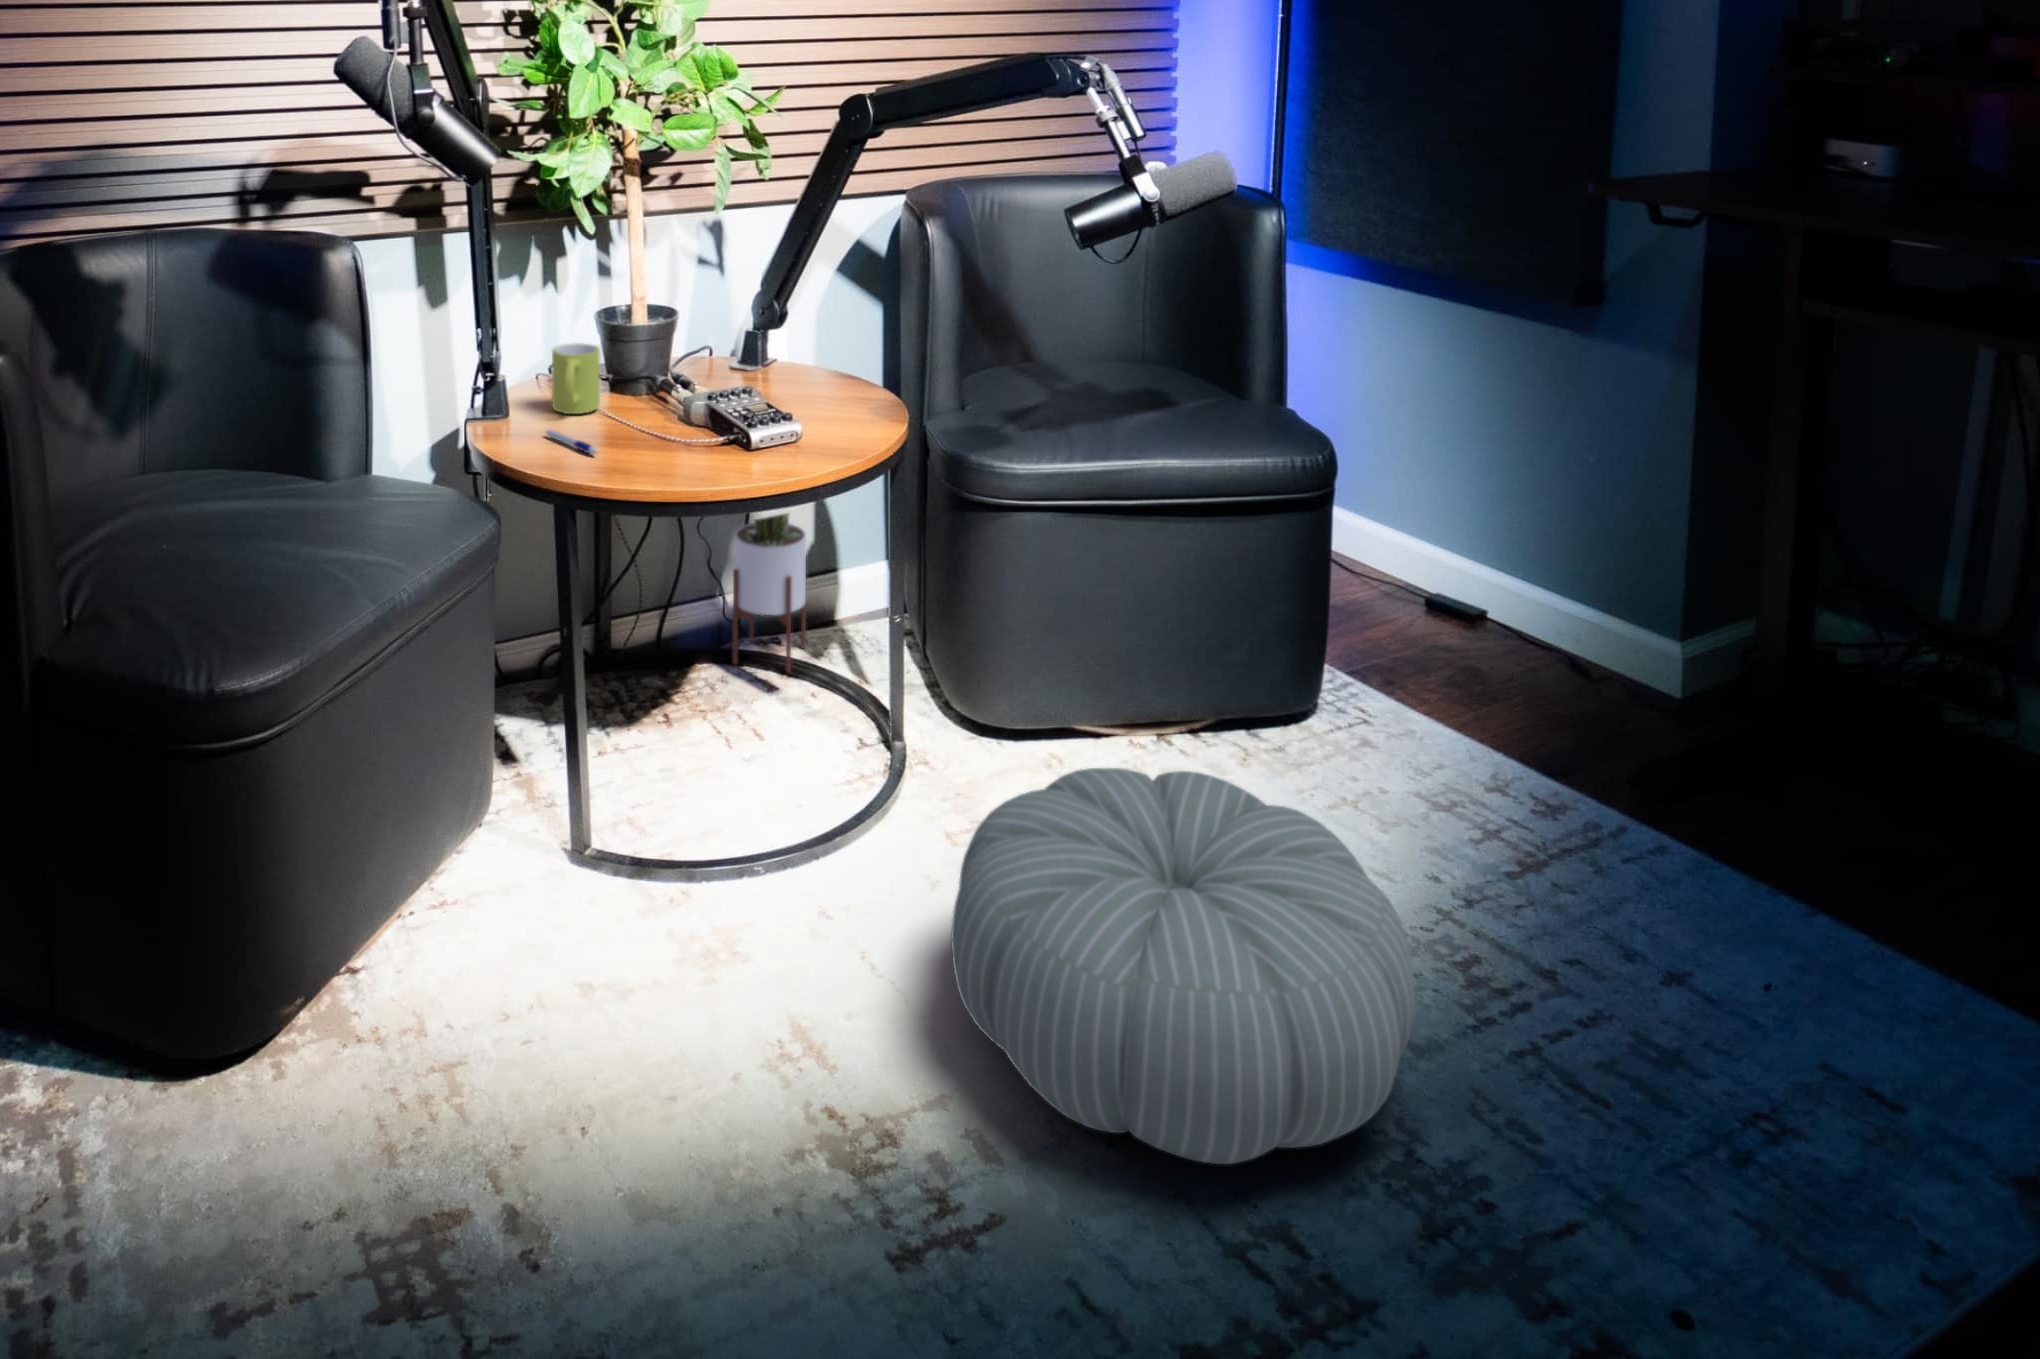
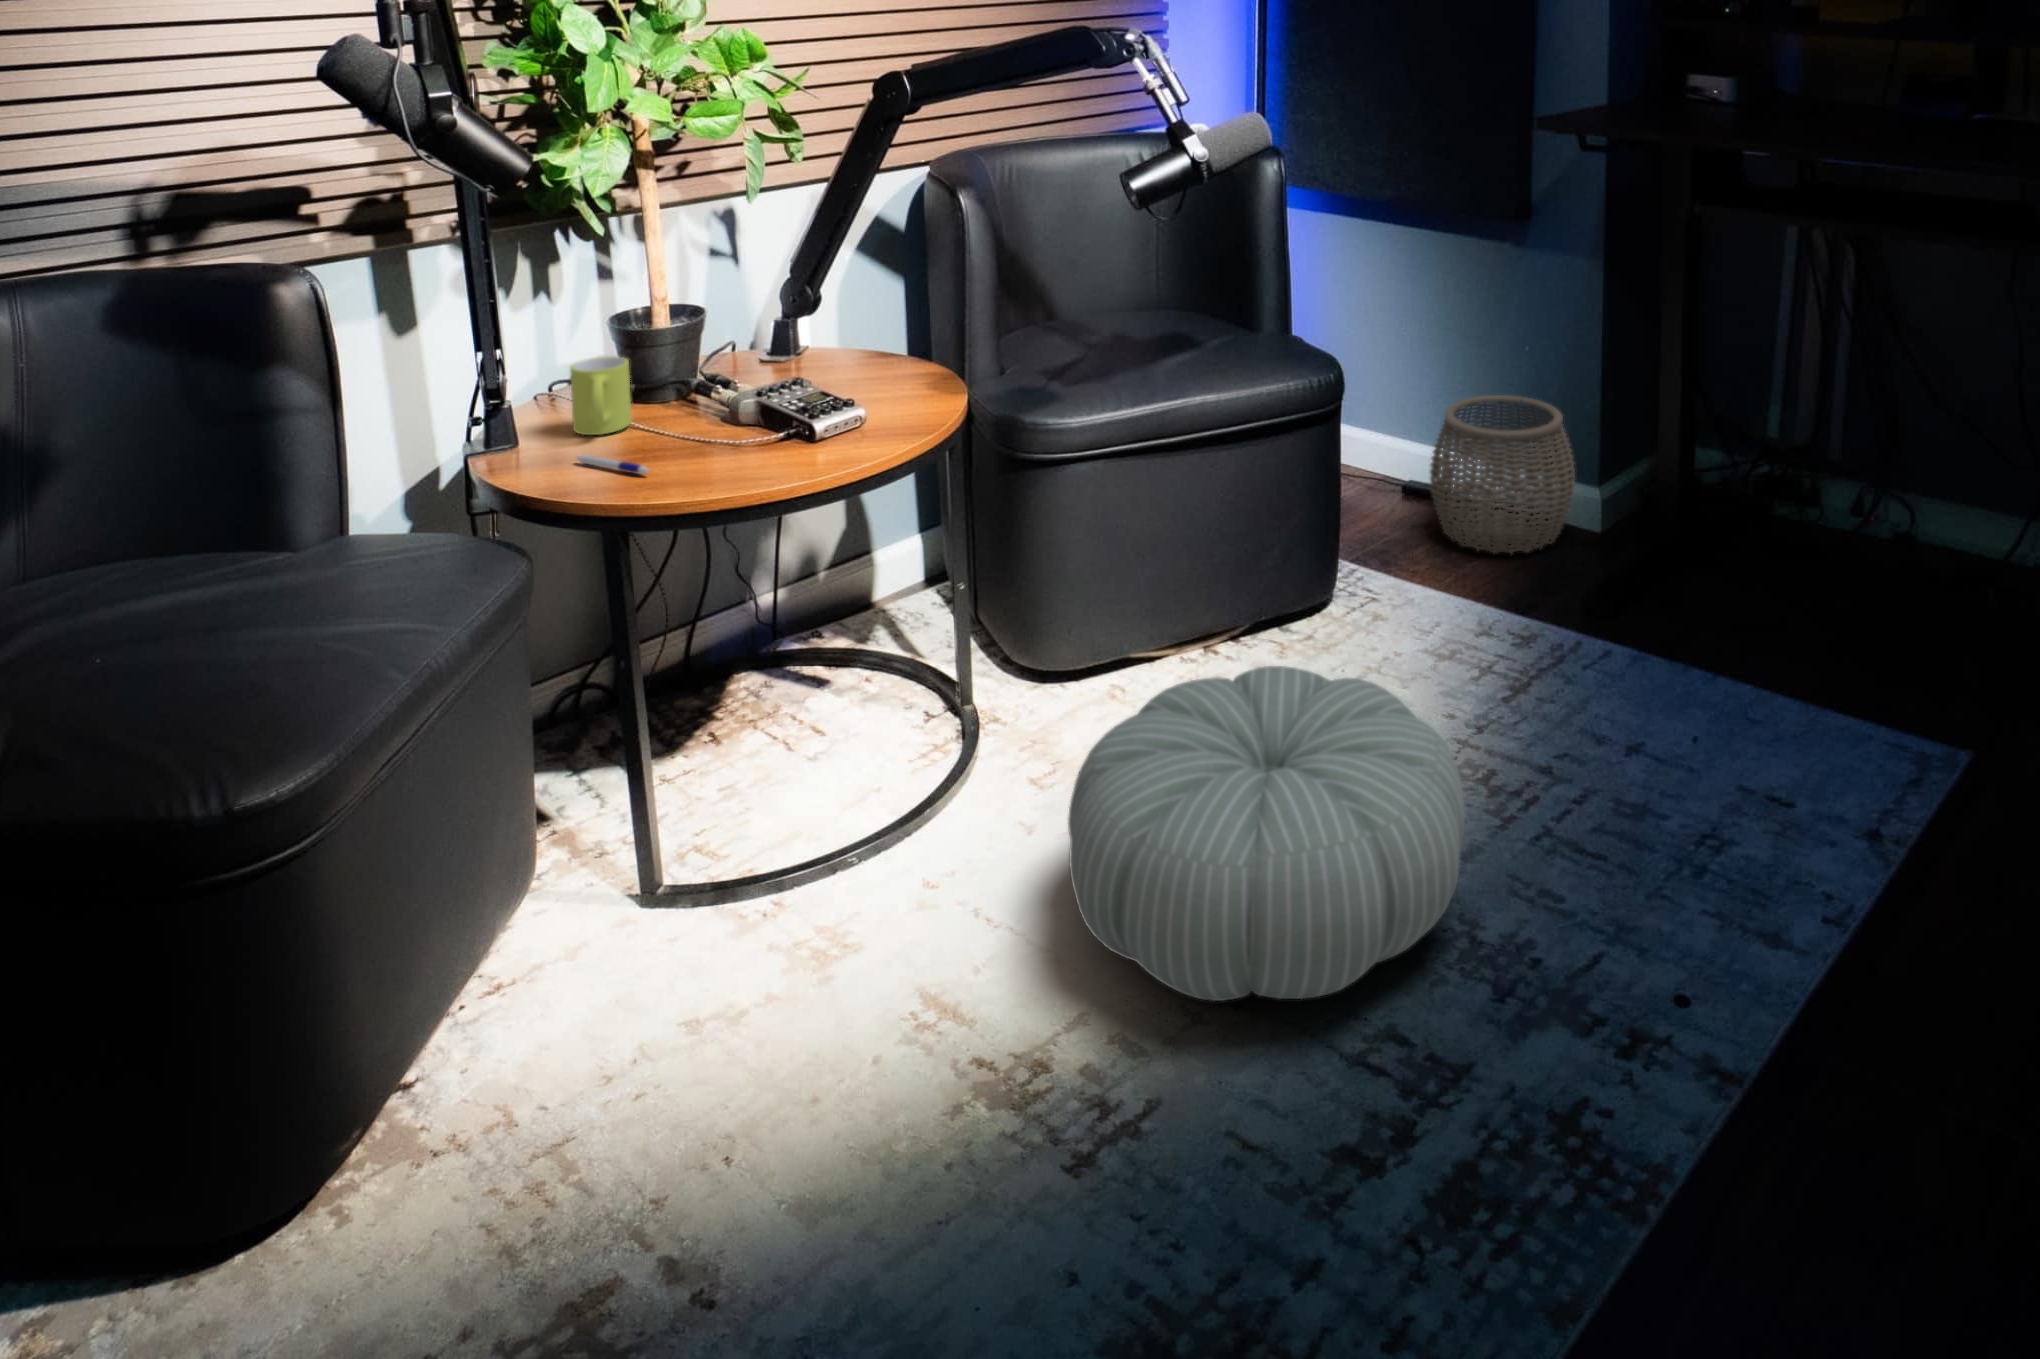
woven basket: none [1447,512,1646,714] -> present [1430,395,1575,554]
potted plant: present [733,513,806,673] -> none [773,409,854,668]

